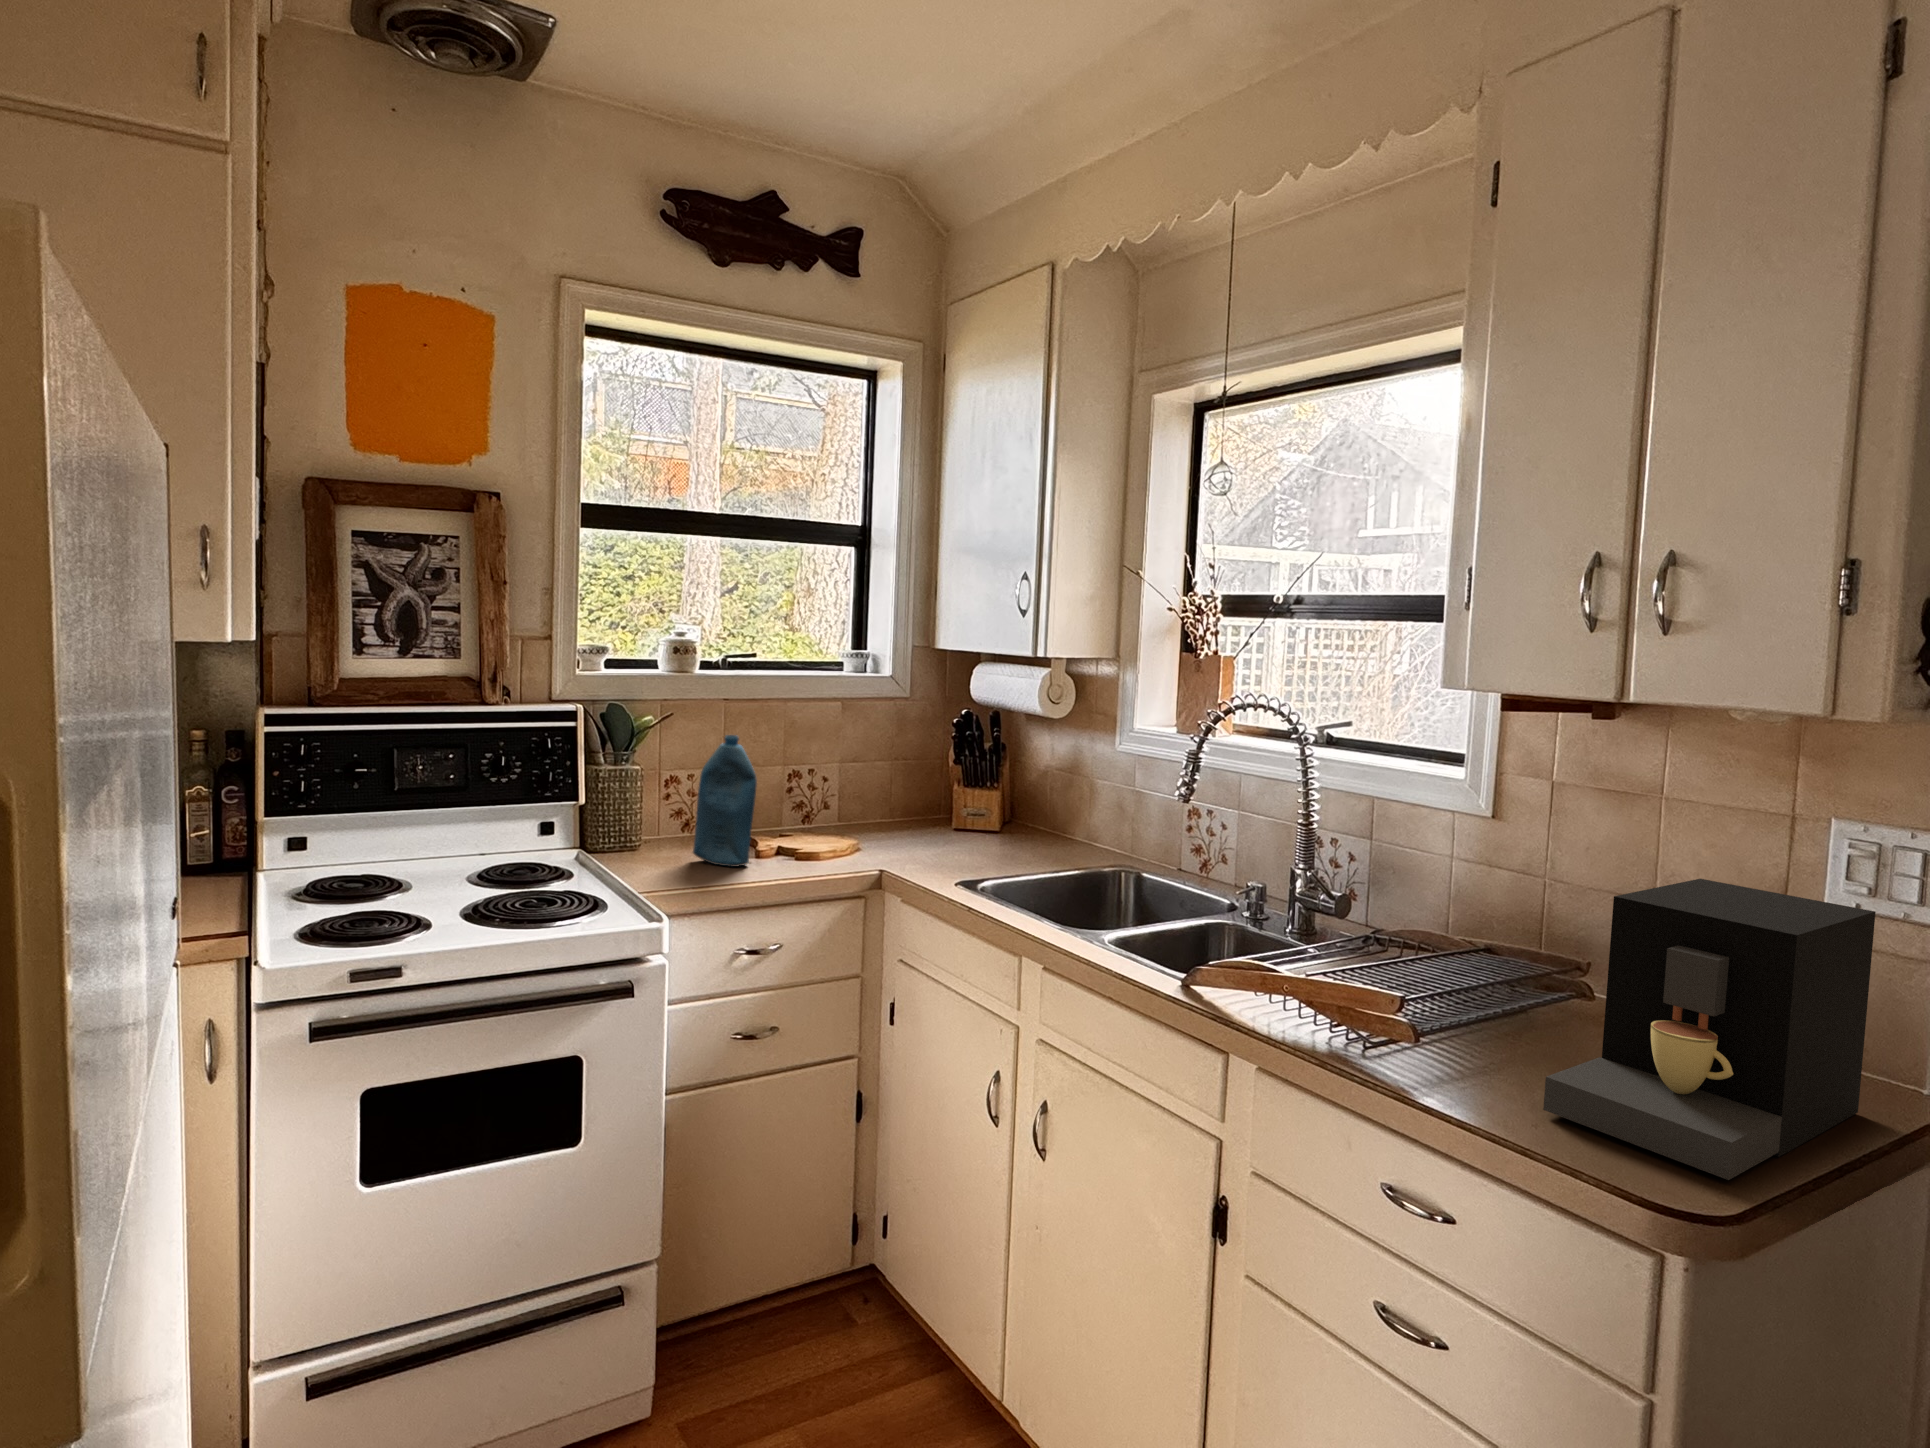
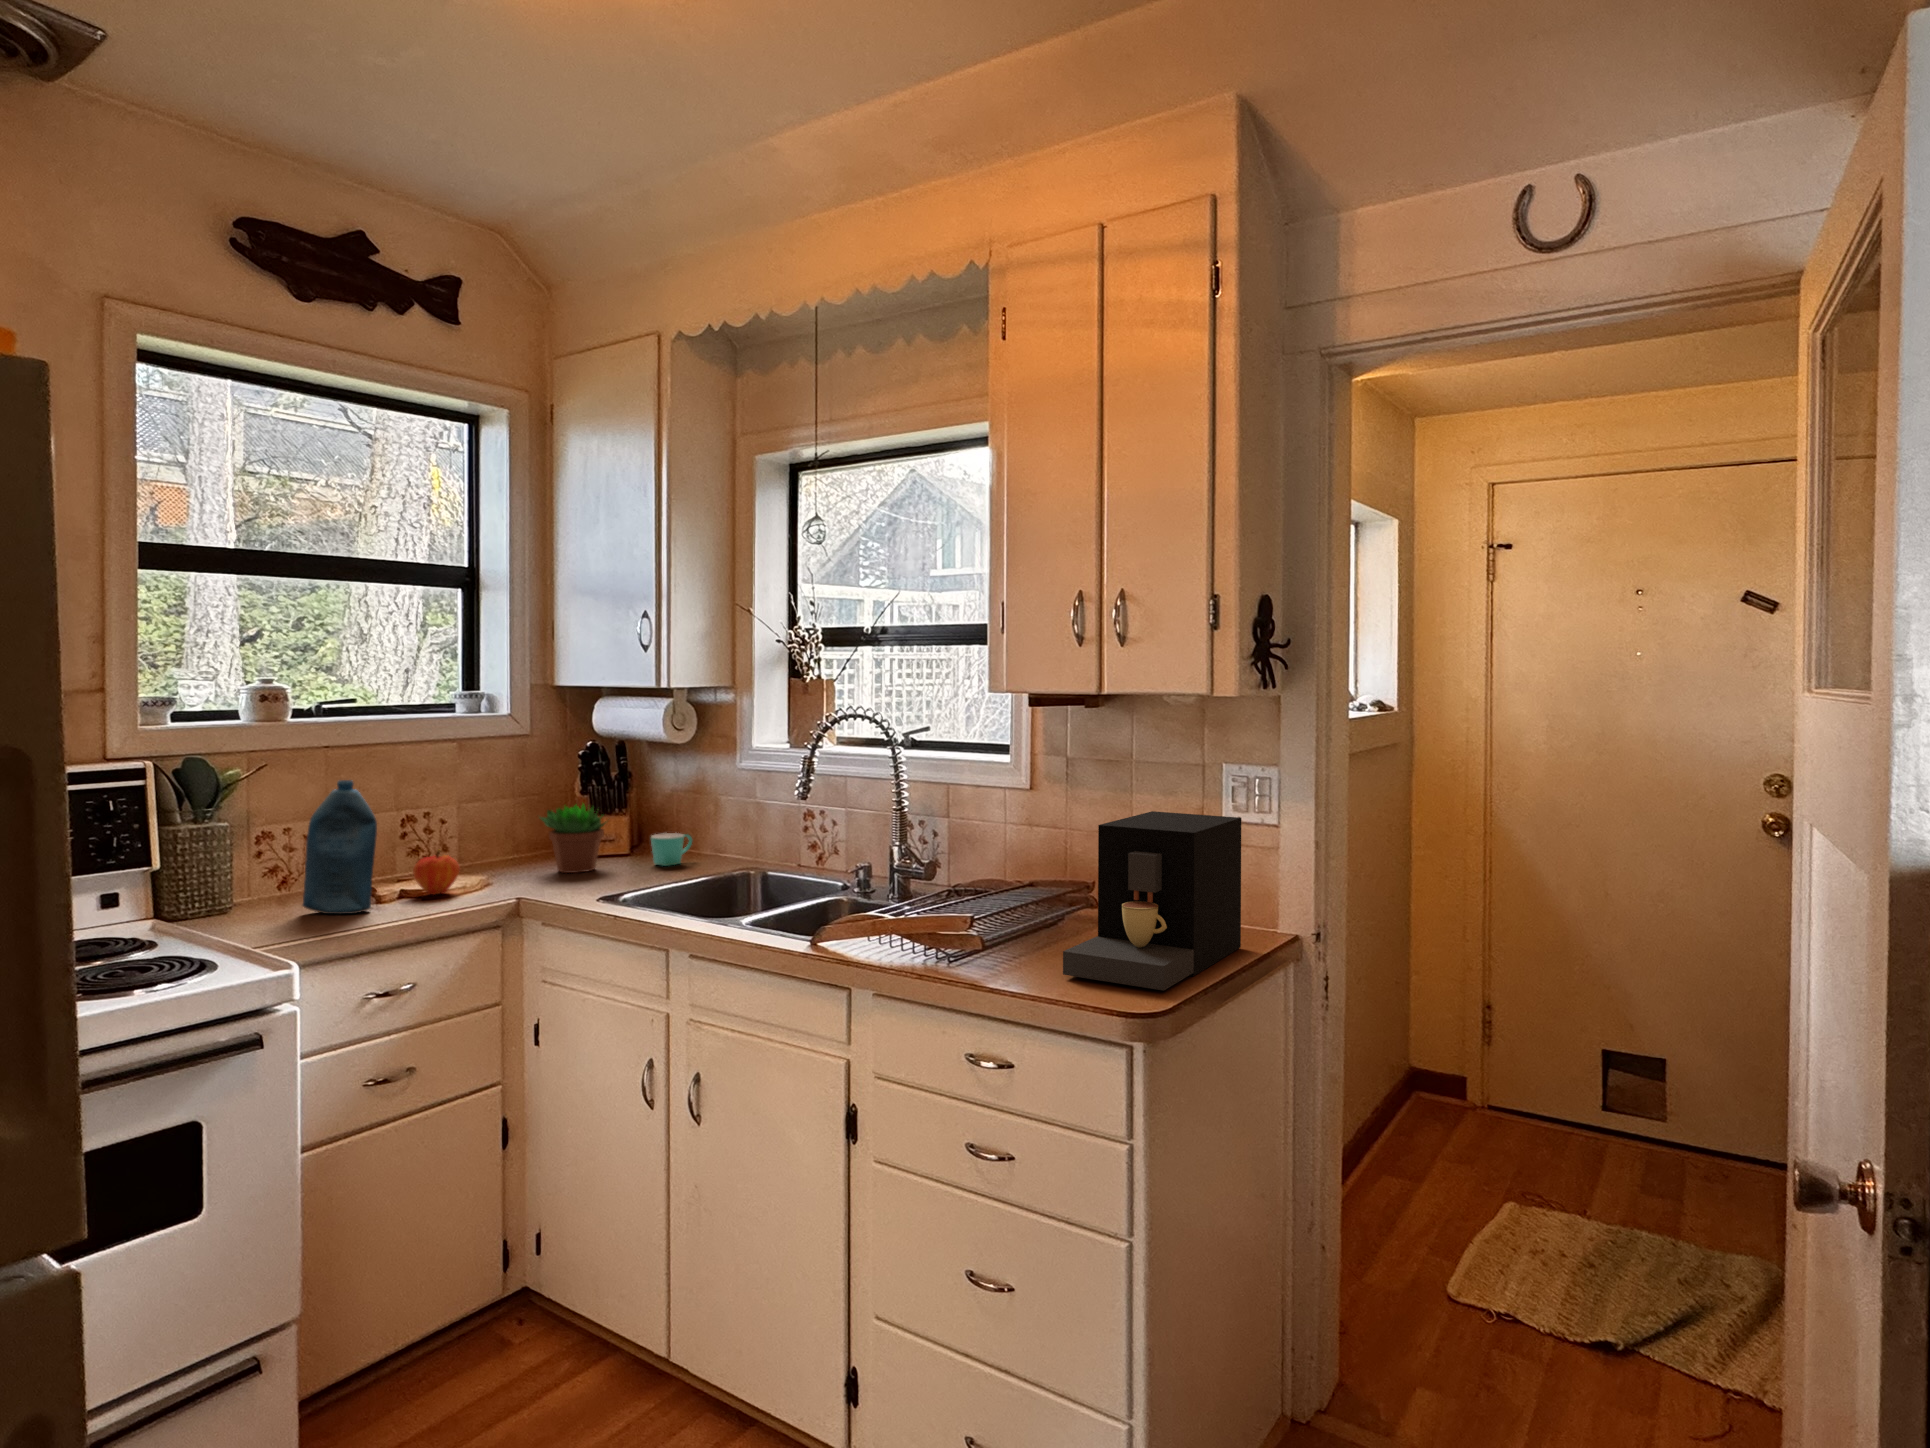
succulent plant: none [910,772,981,846] -> present [540,804,606,873]
fruit: none [791,810,832,855] -> present [413,851,460,894]
mug: none [1021,813,1065,849] -> present [651,833,692,866]

